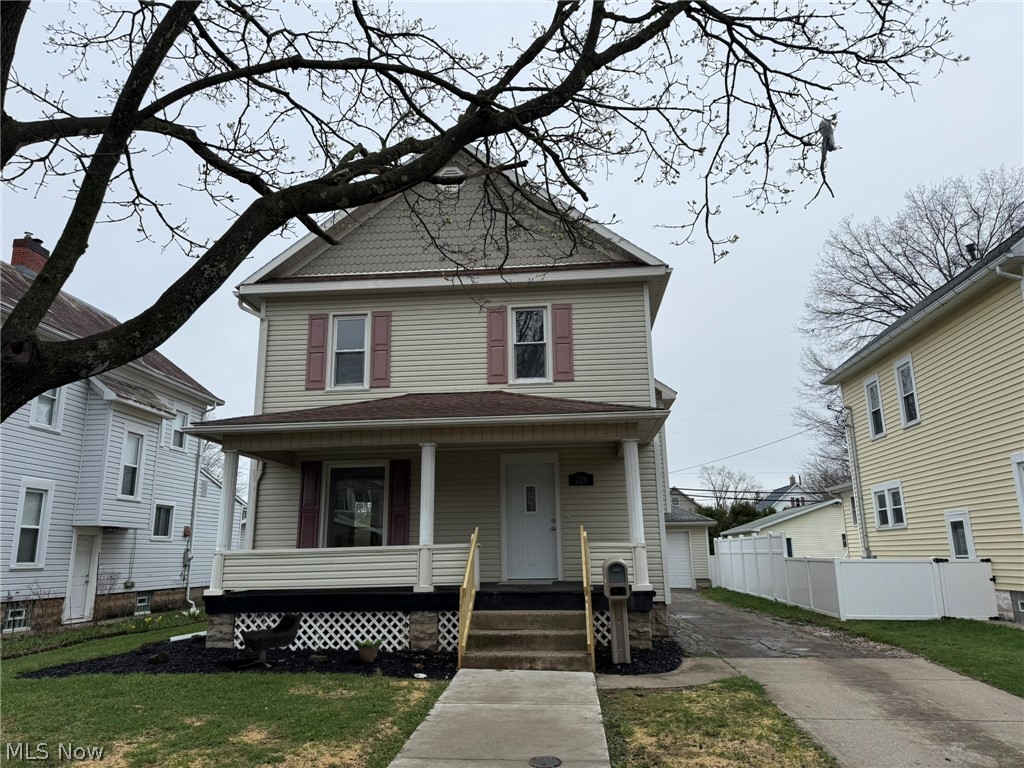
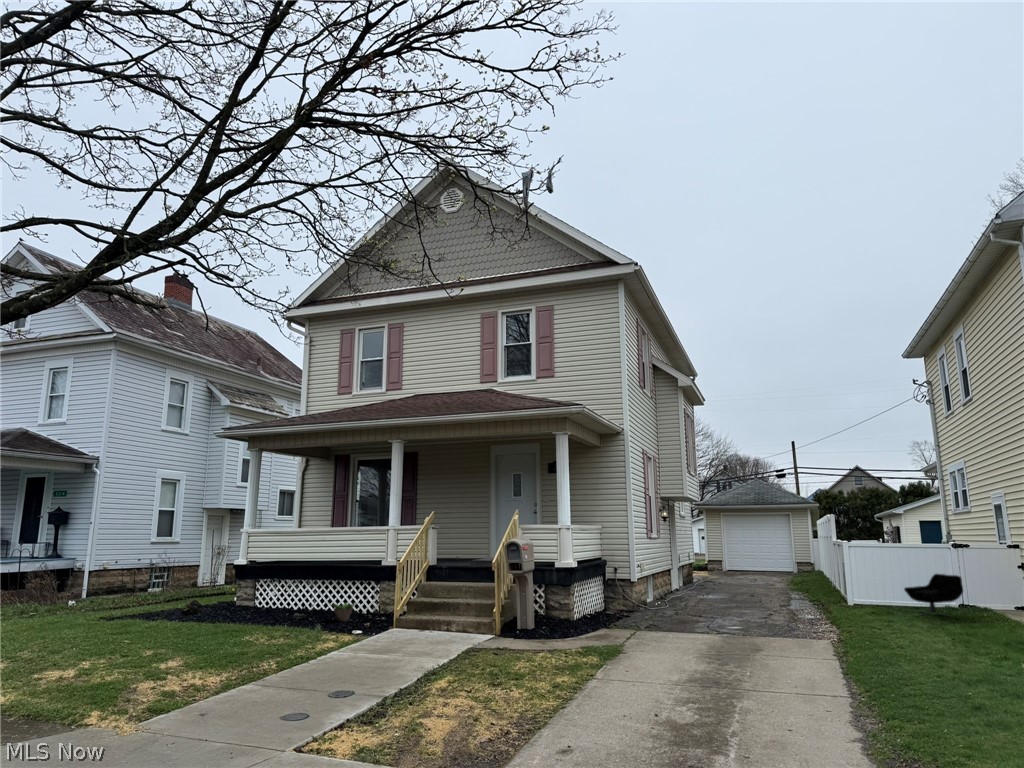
lounge chair: present [242,613,302,667] -> present [904,574,963,613]

